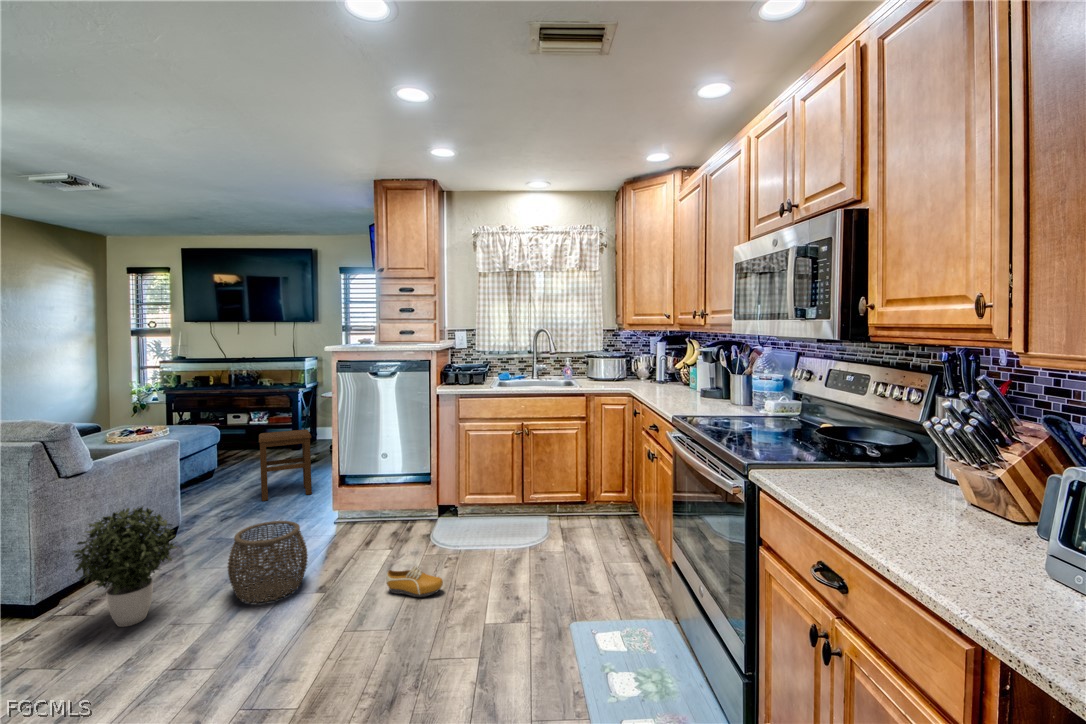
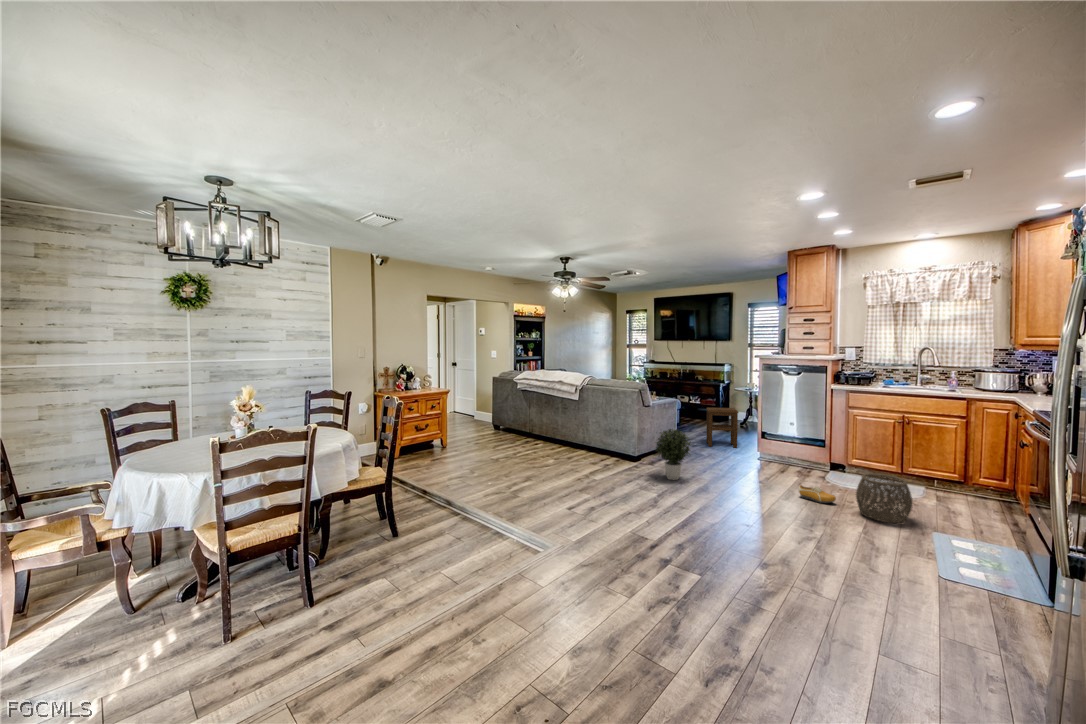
woven basket: present [228,521,308,603] -> present [856,474,912,523]

